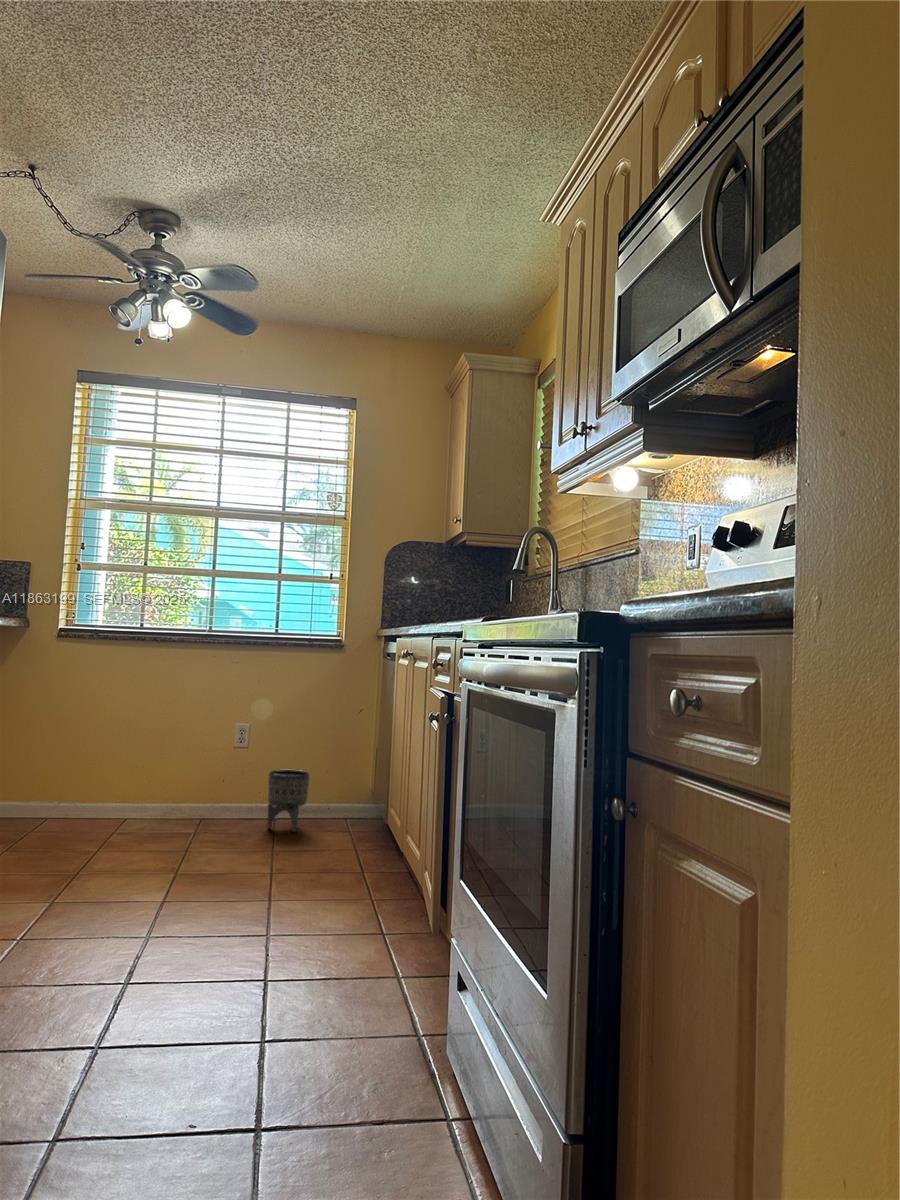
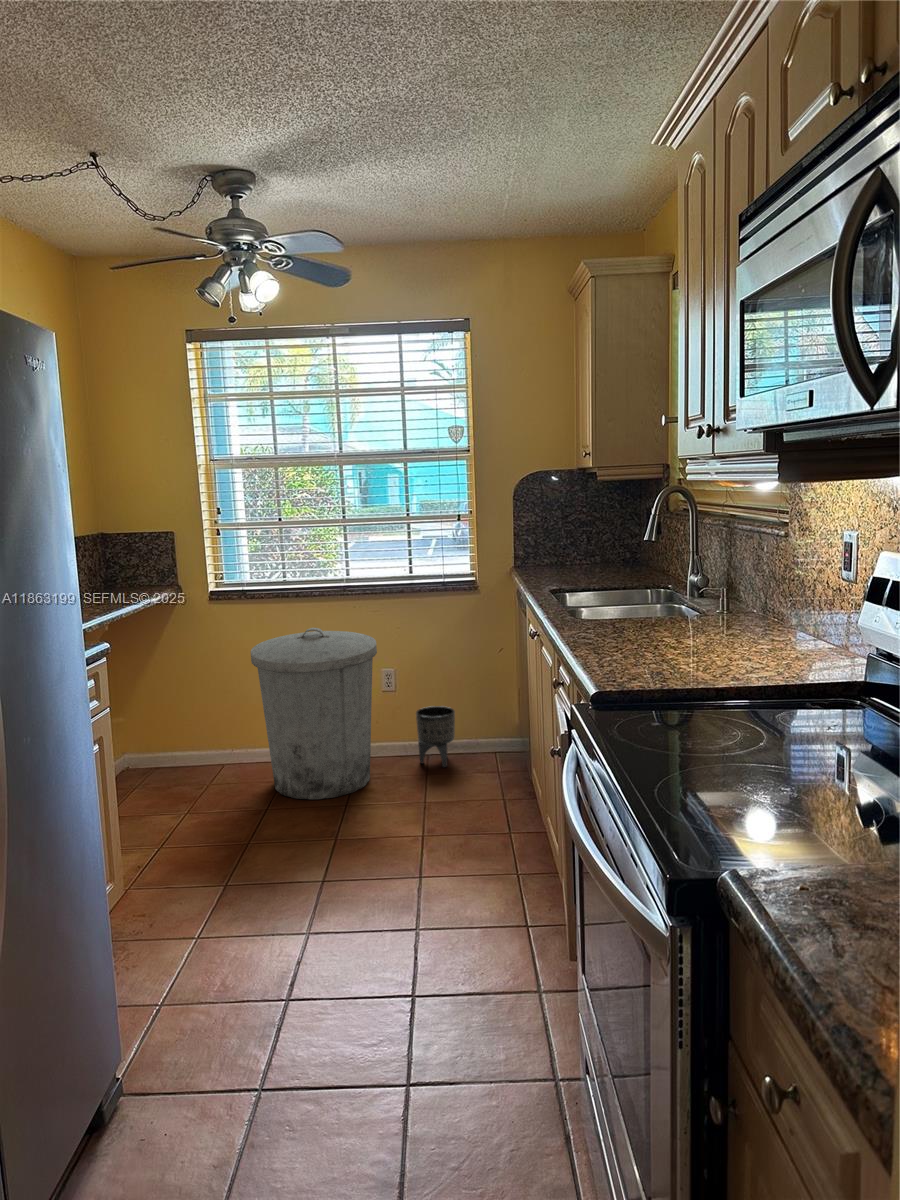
trash can: none [98,668,237,849] -> present [251,628,377,799]

